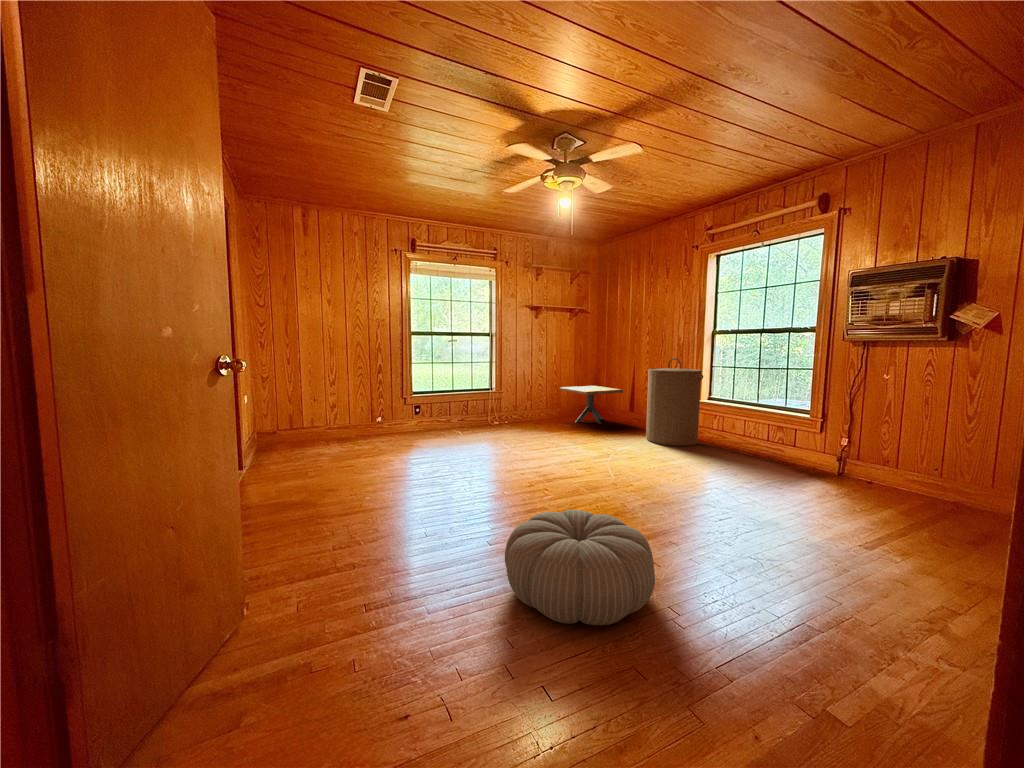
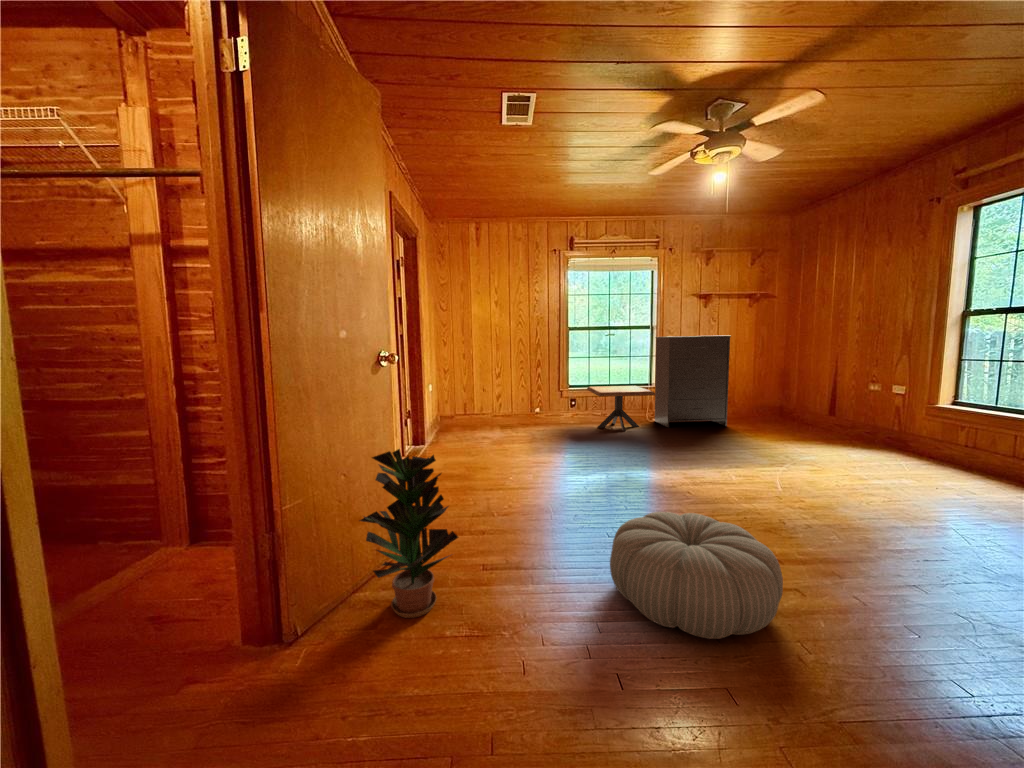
dresser: none [494,344,558,430] -> present [655,336,731,428]
laundry hamper: present [646,358,703,446] -> none [846,349,938,463]
side table: present [559,386,623,424] -> present [587,386,655,432]
potted plant: none [197,480,343,696] -> present [360,449,458,618]

